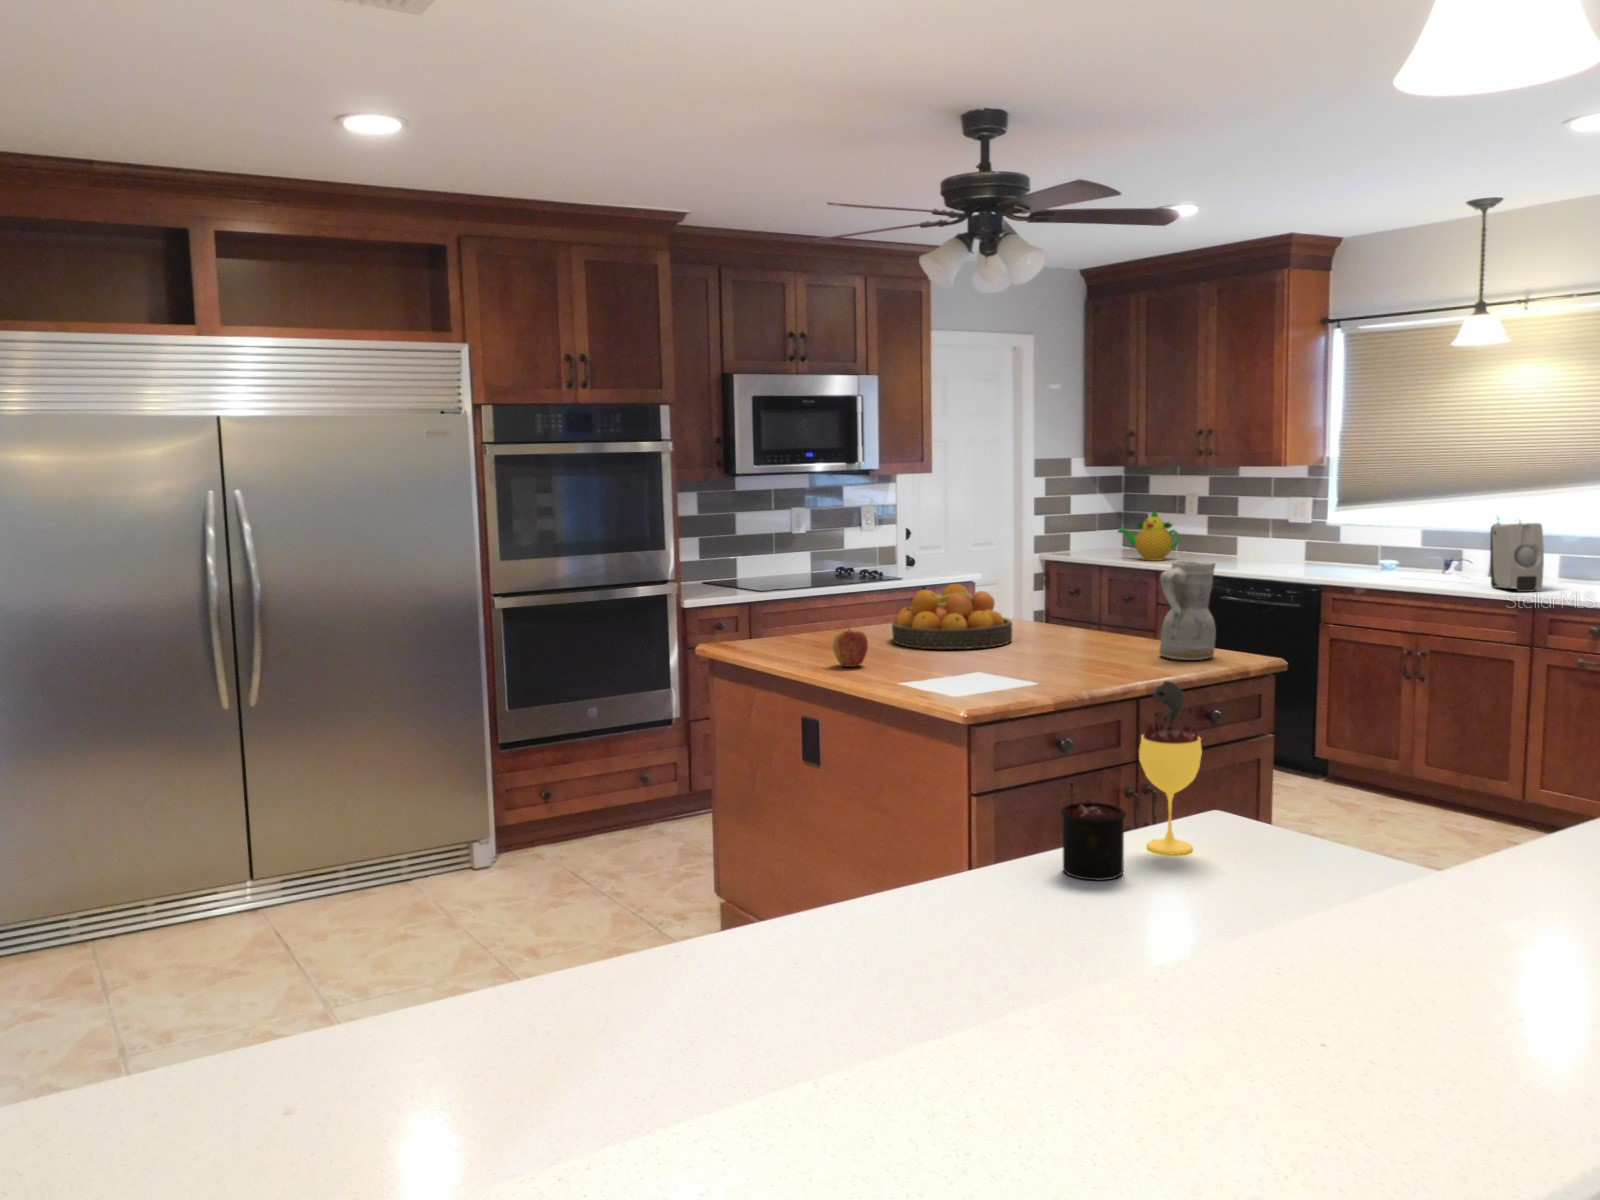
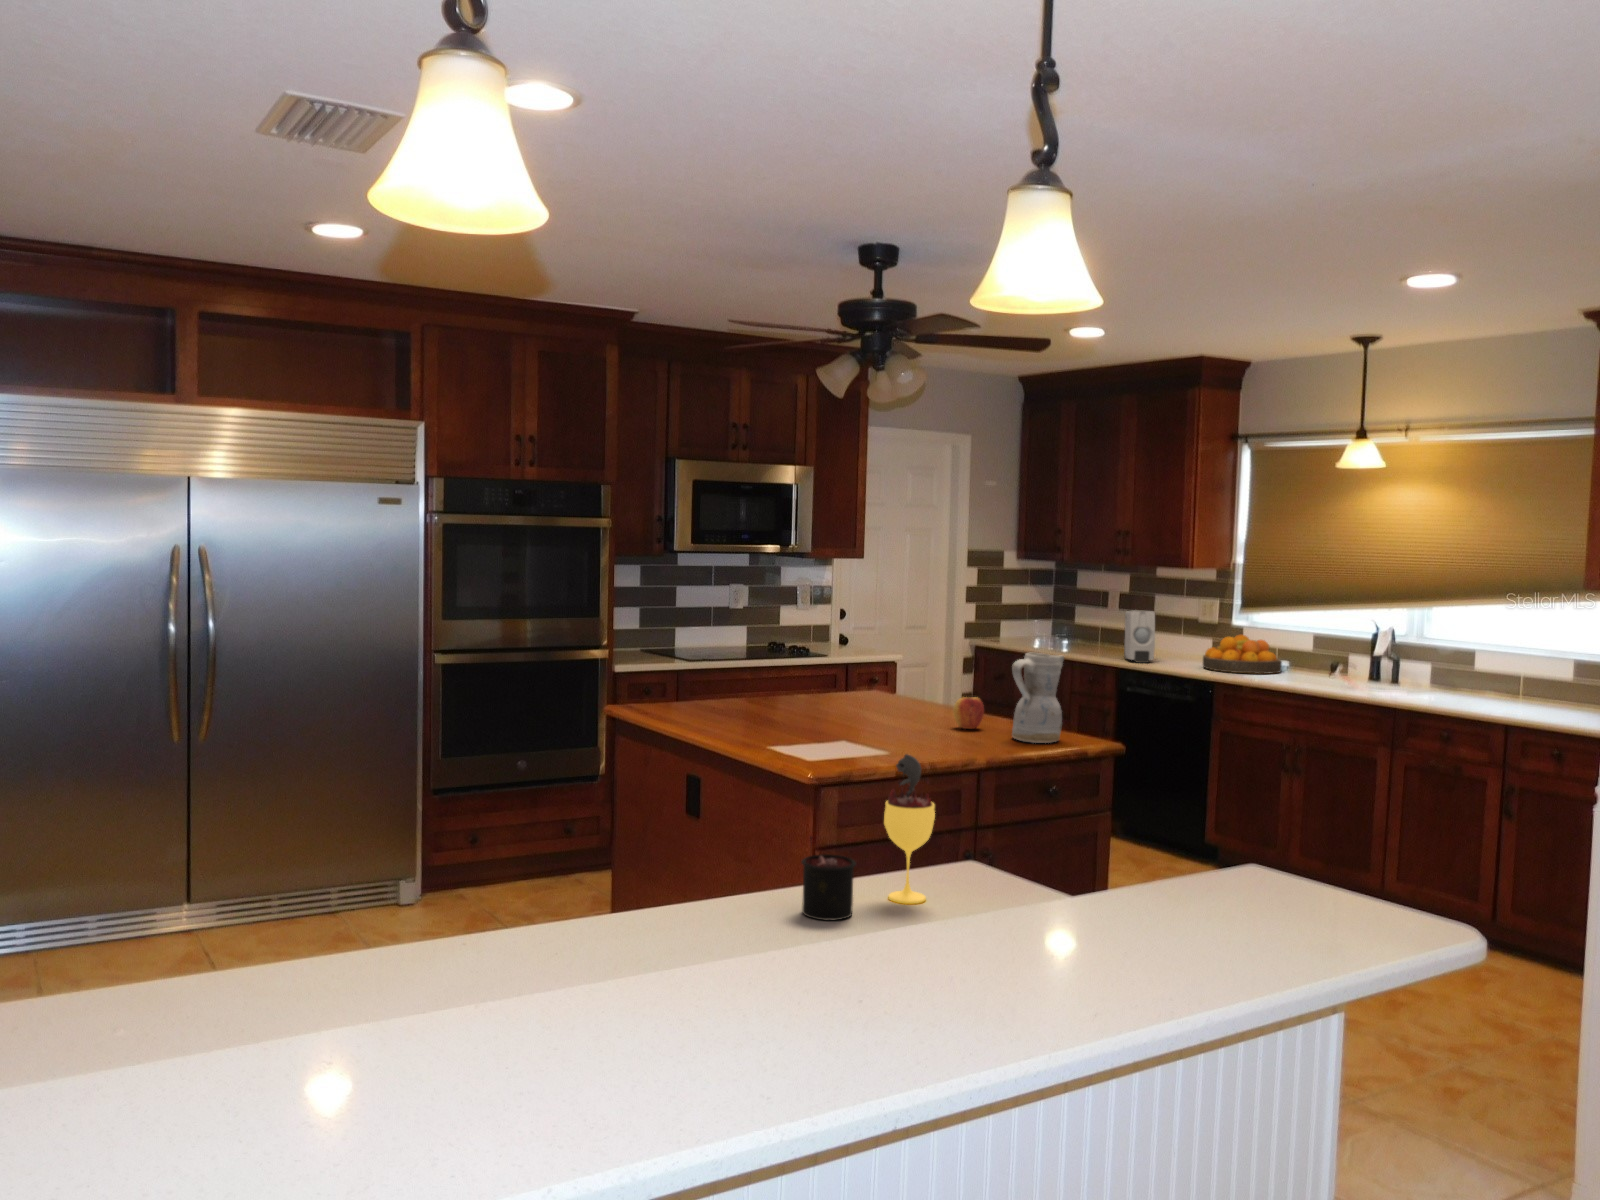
teapot: present [1118,510,1179,561] -> none [1041,602,1097,651]
soap dispenser: present [1491,523,1544,592] -> present [1124,610,1155,663]
fruit bowl: present [892,584,1012,649] -> present [1203,635,1282,674]
apple: present [833,629,868,667] -> present [953,697,984,729]

